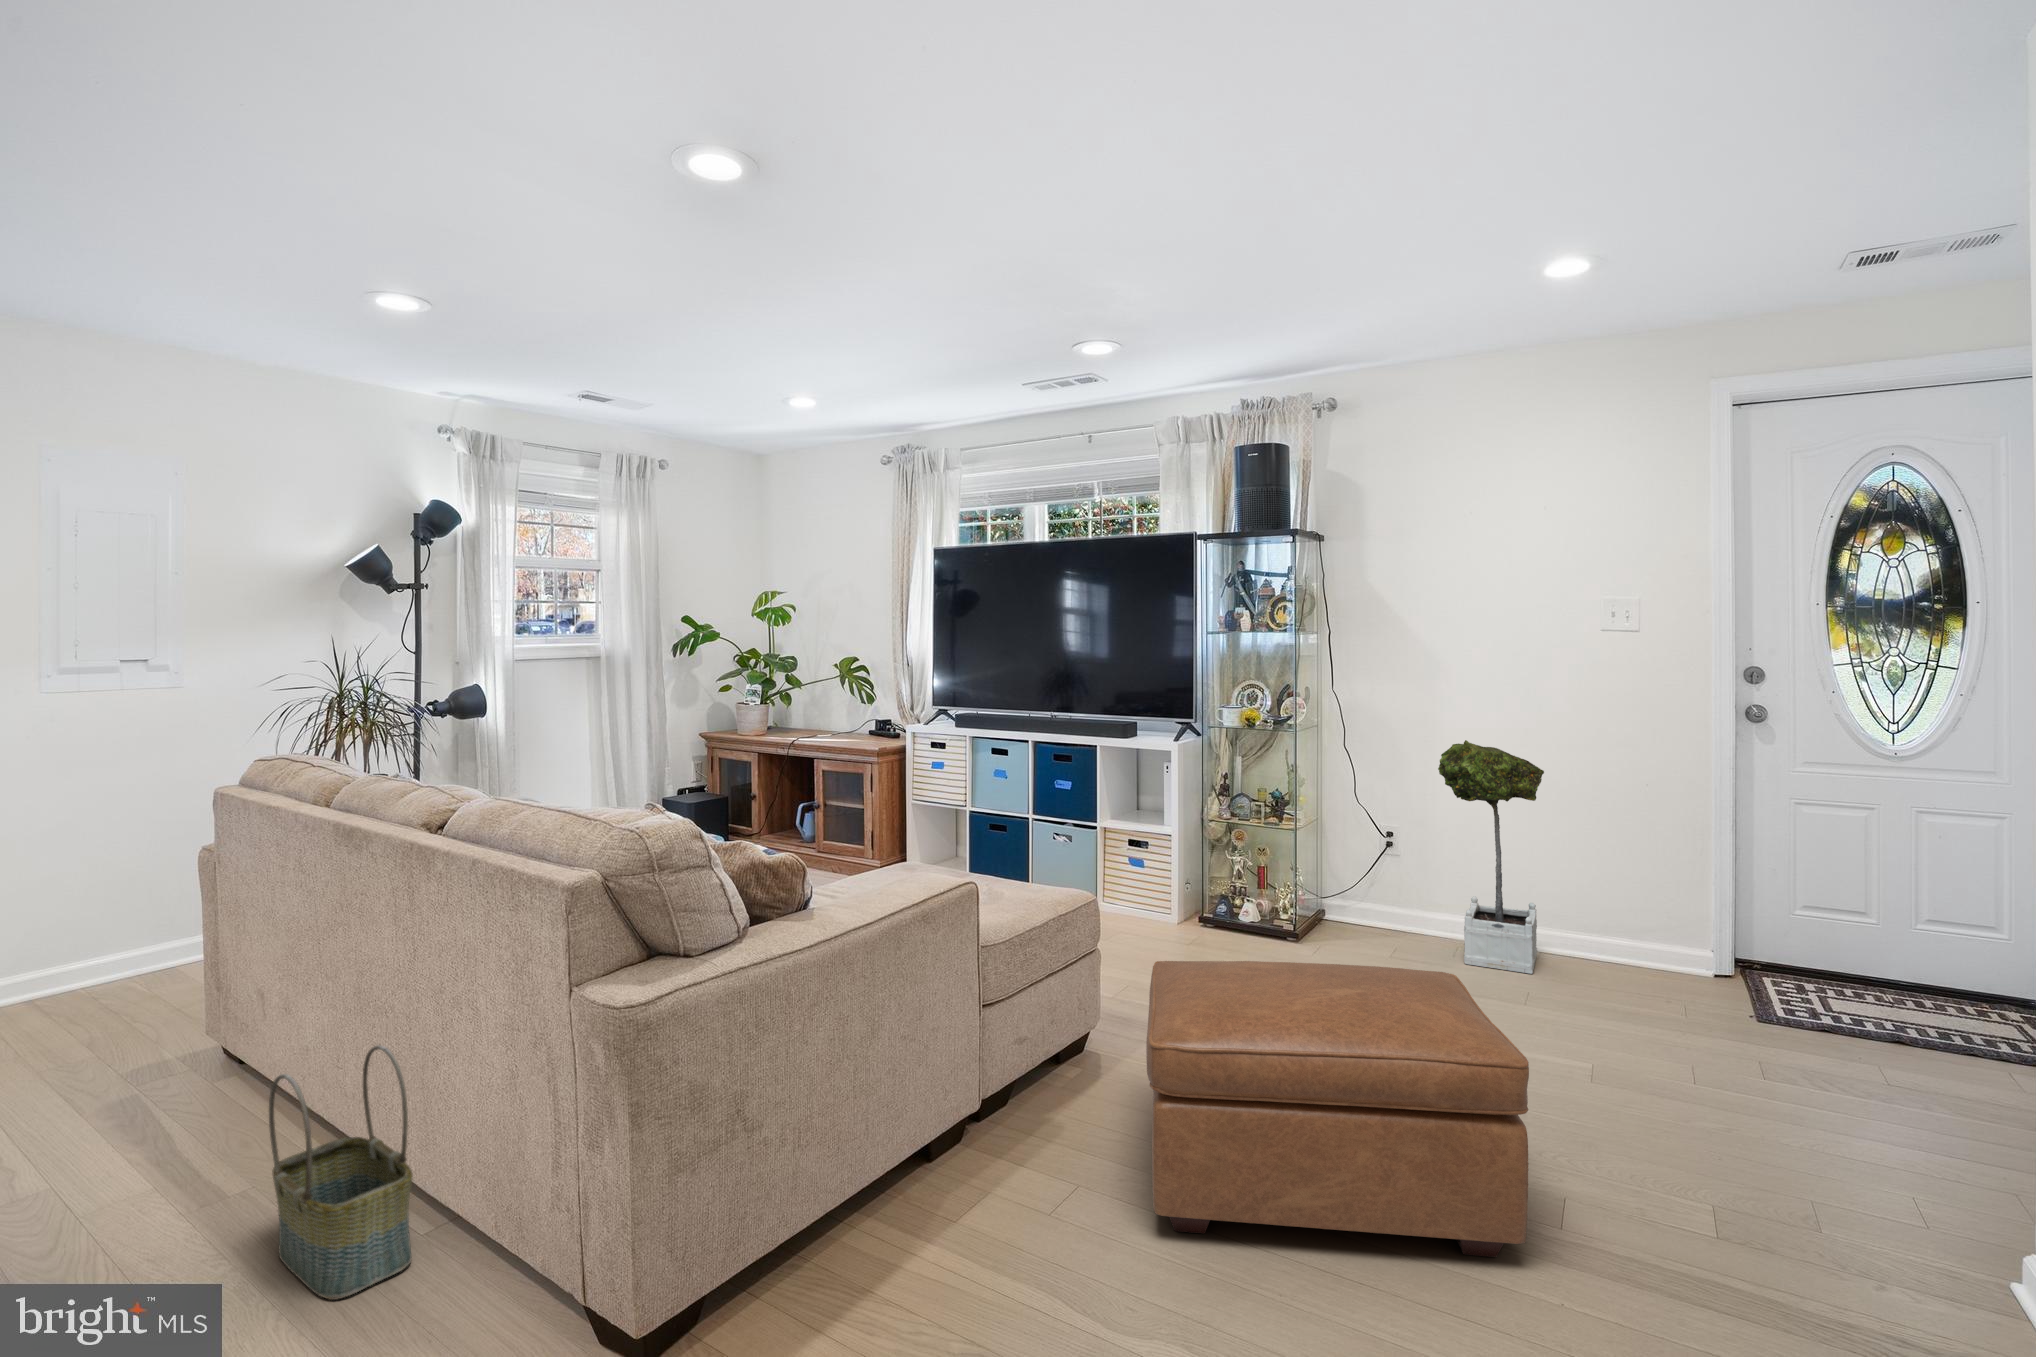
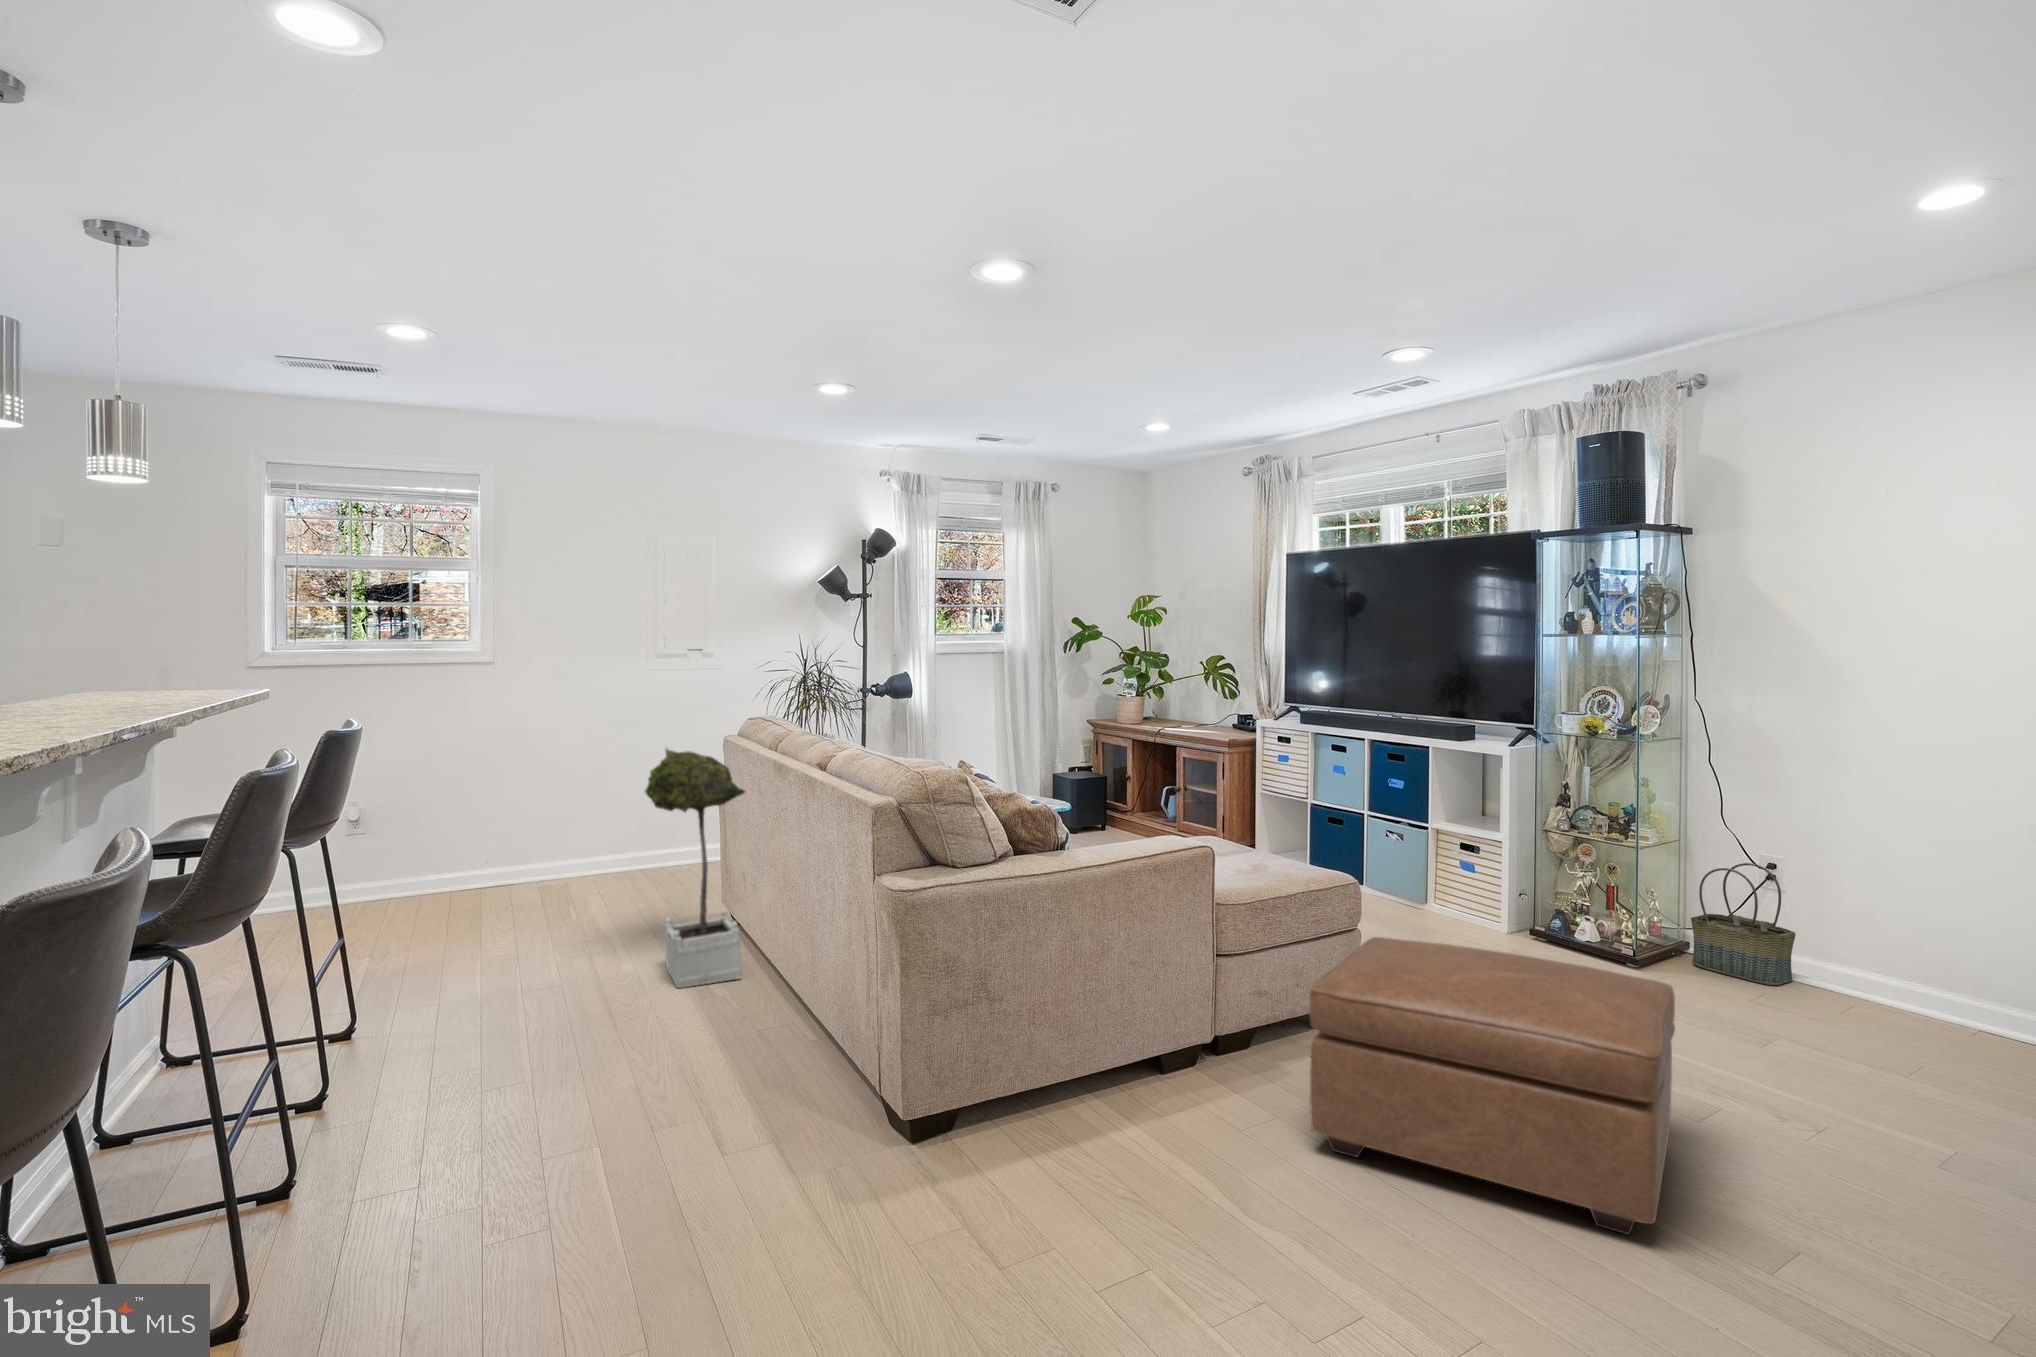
potted tree: present [1438,740,1544,974] -> present [645,749,745,988]
basket: present [269,1045,413,1300] -> present [1691,863,1795,986]

